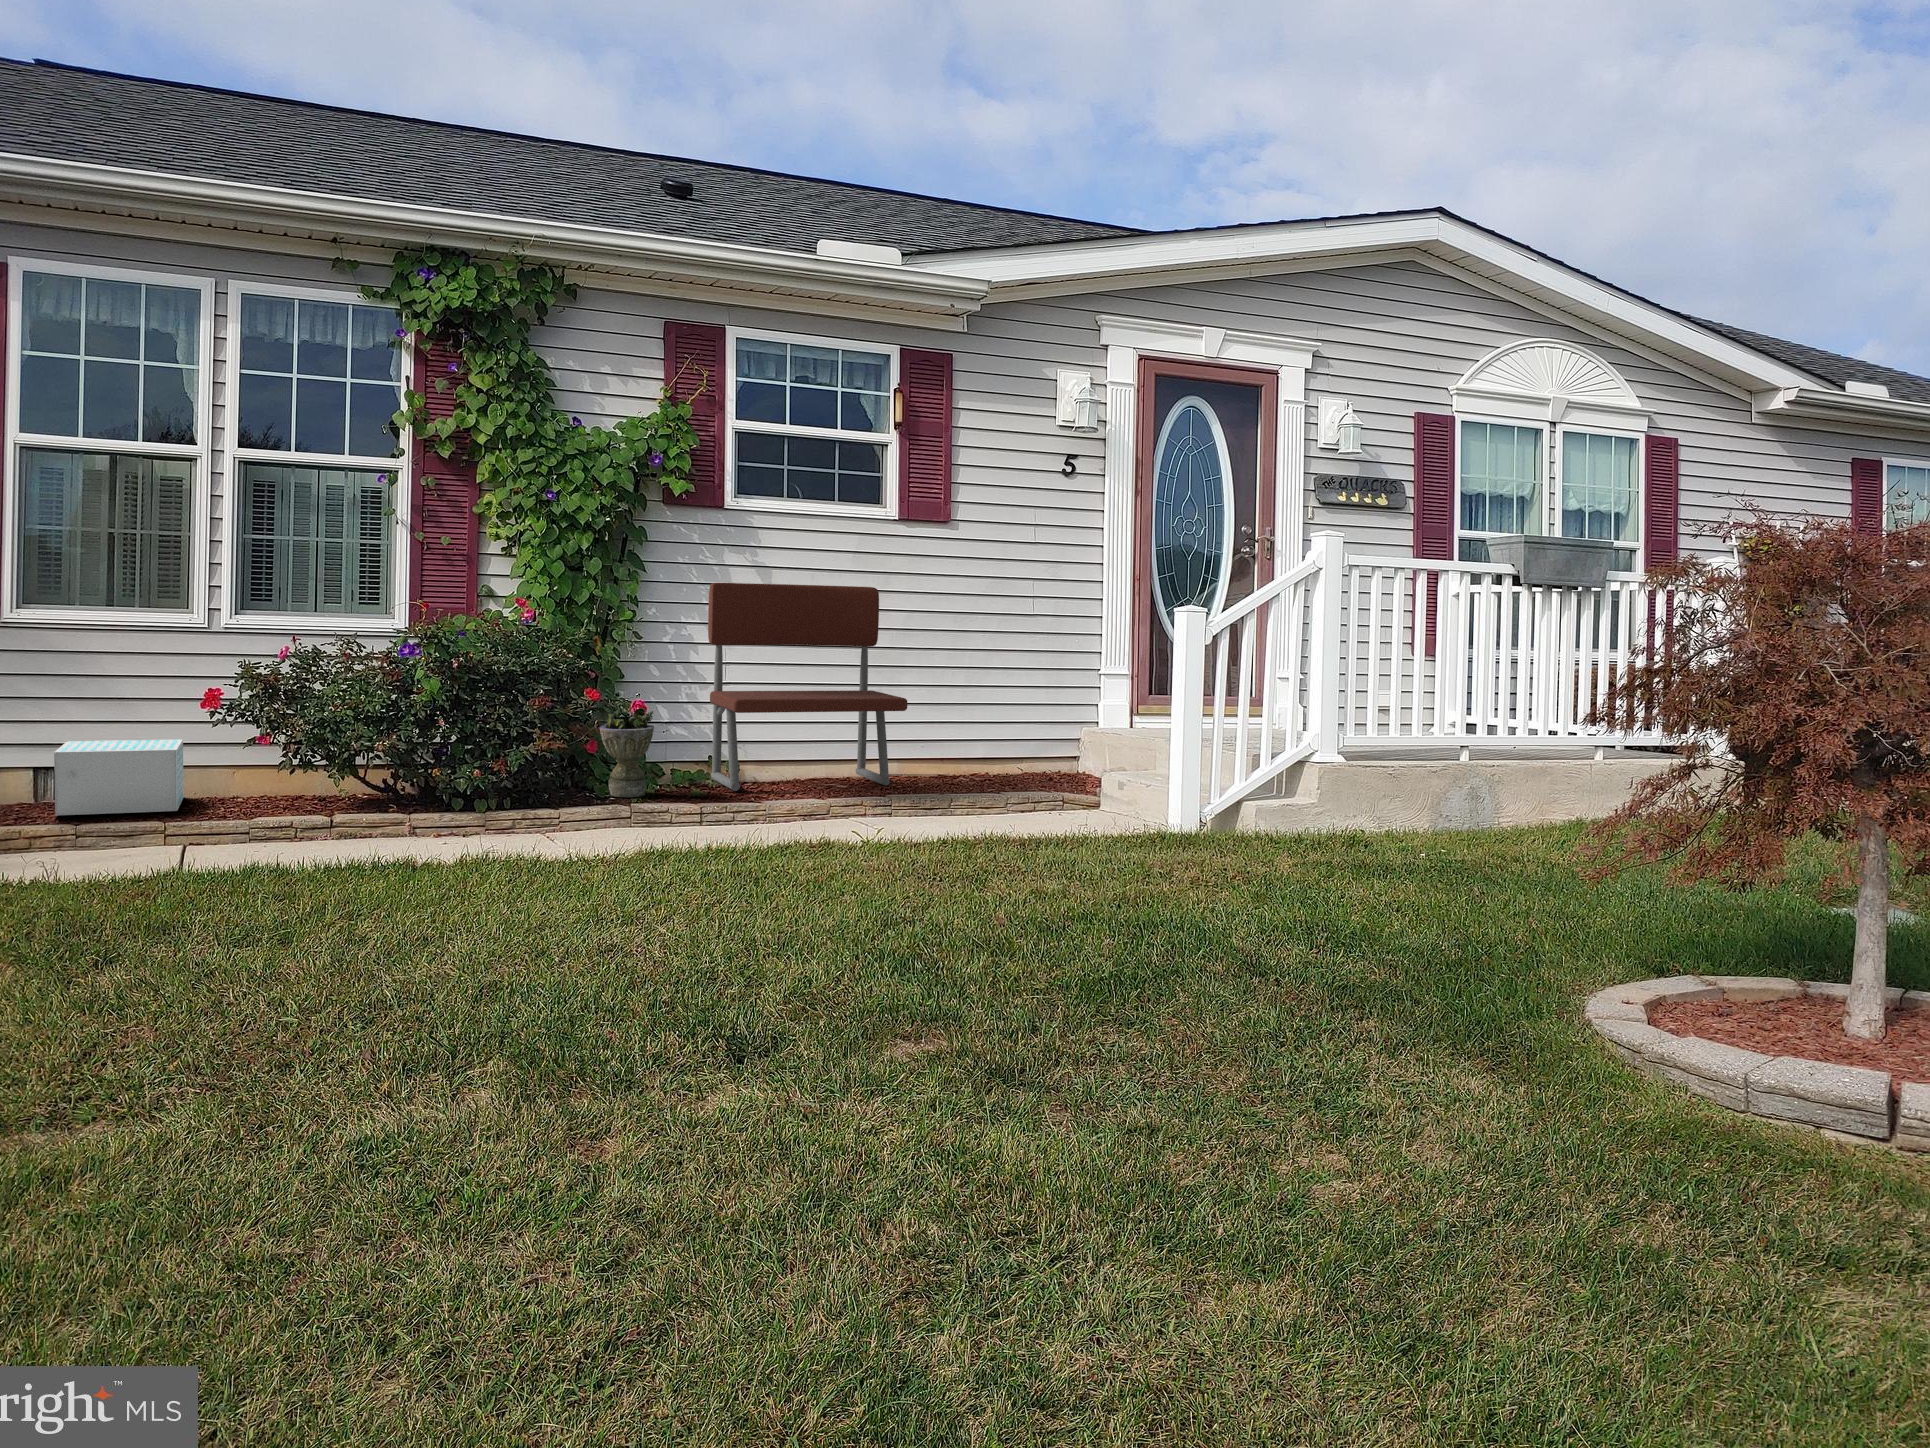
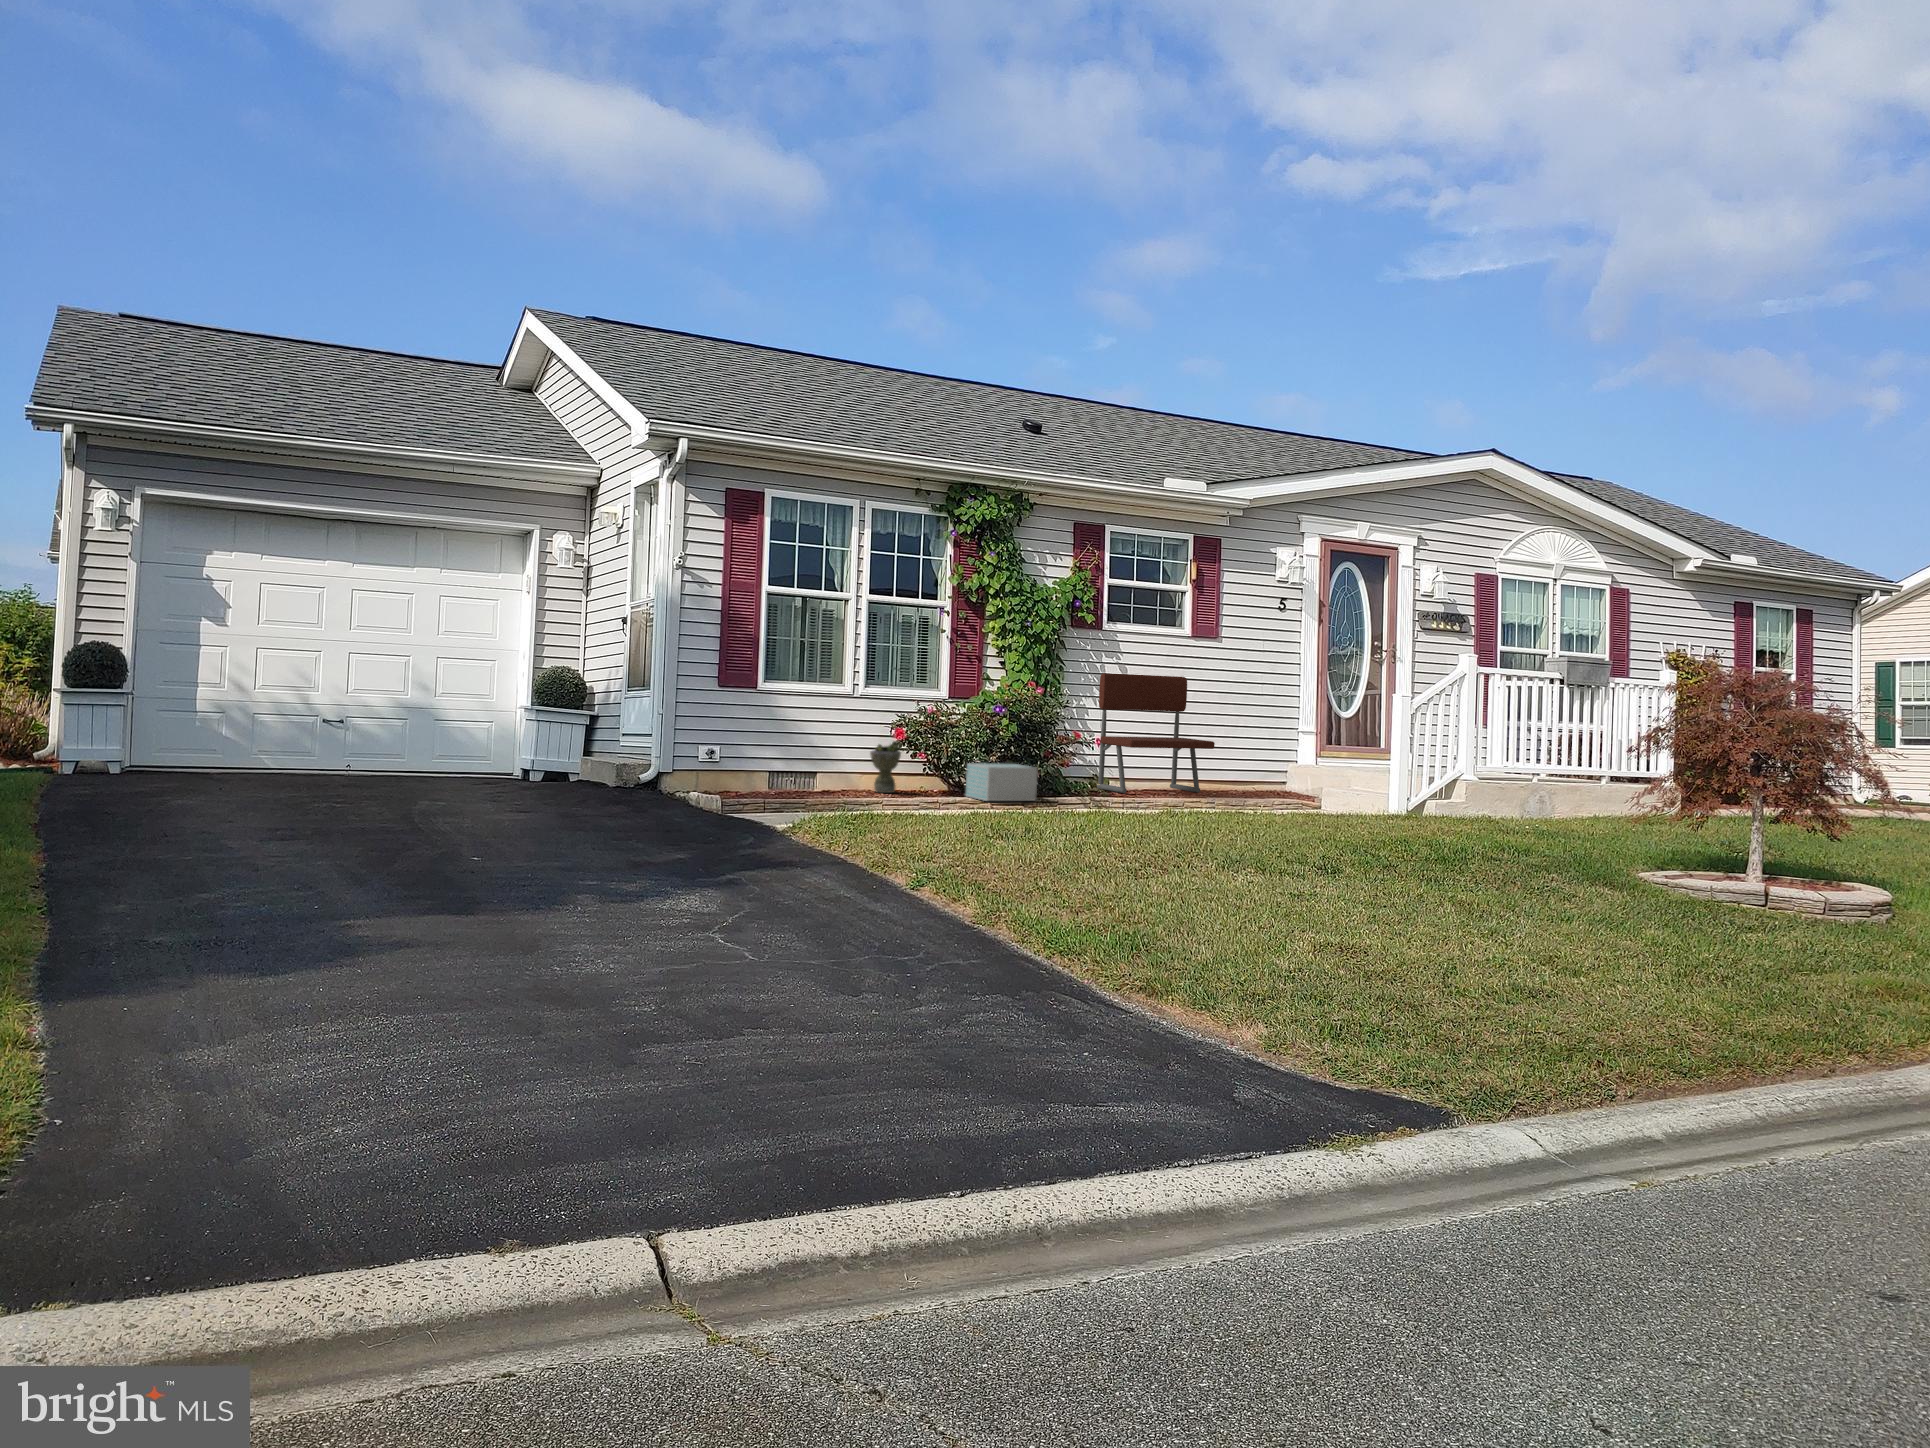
planter: present [600,708,654,797] -> present [870,741,901,793]
storage box: present [54,739,183,816] -> present [966,763,1038,801]

